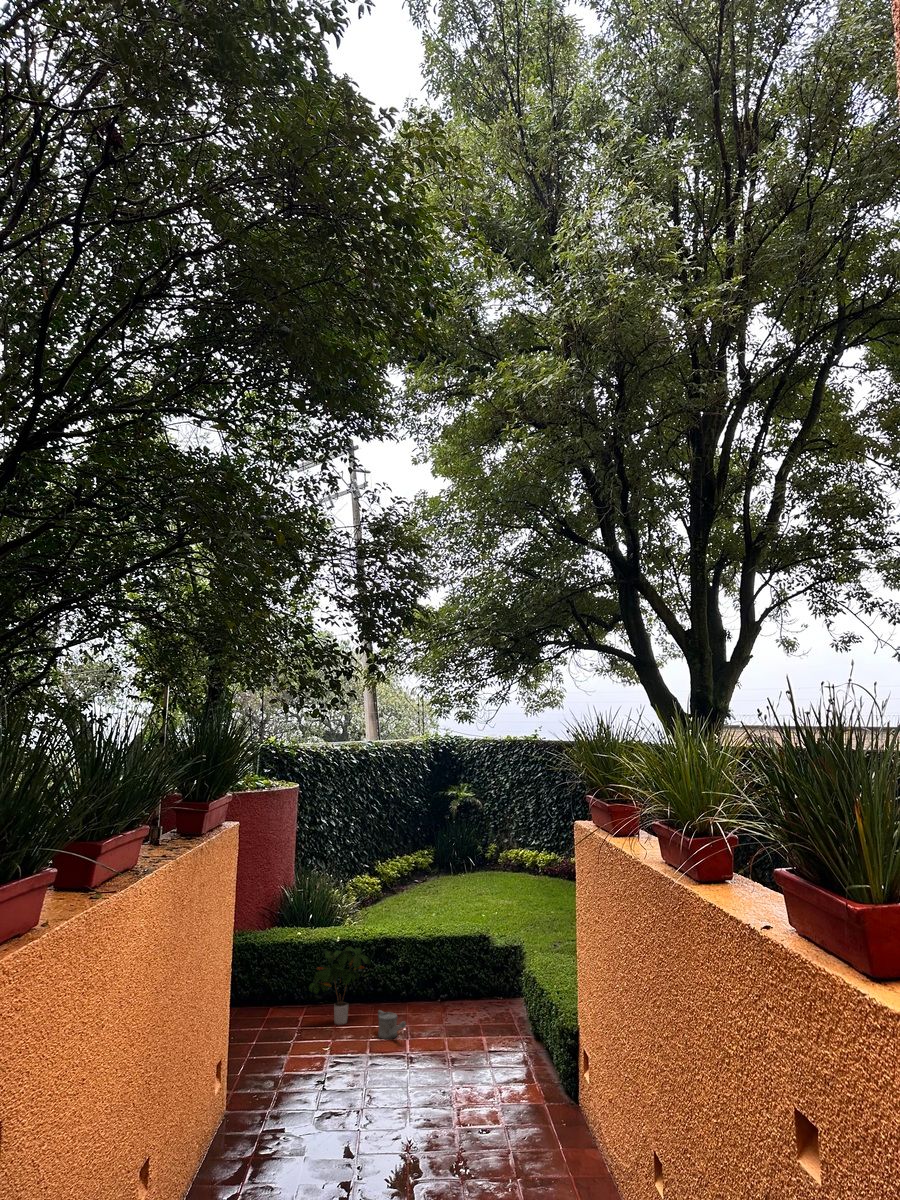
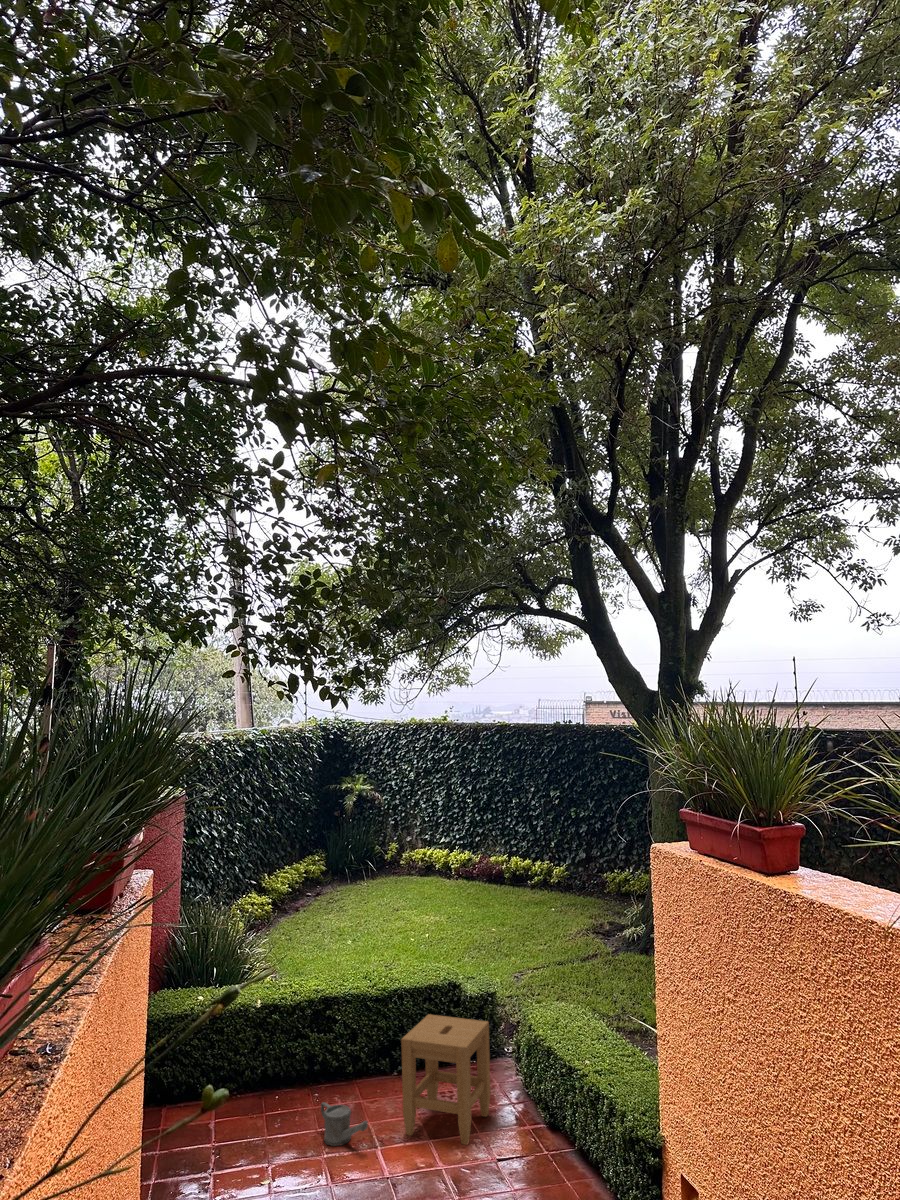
potted plant: present [309,947,370,1024] -> none [220,1013,303,1126]
stool: none [434,956,503,1048] -> present [401,1014,490,1145]

